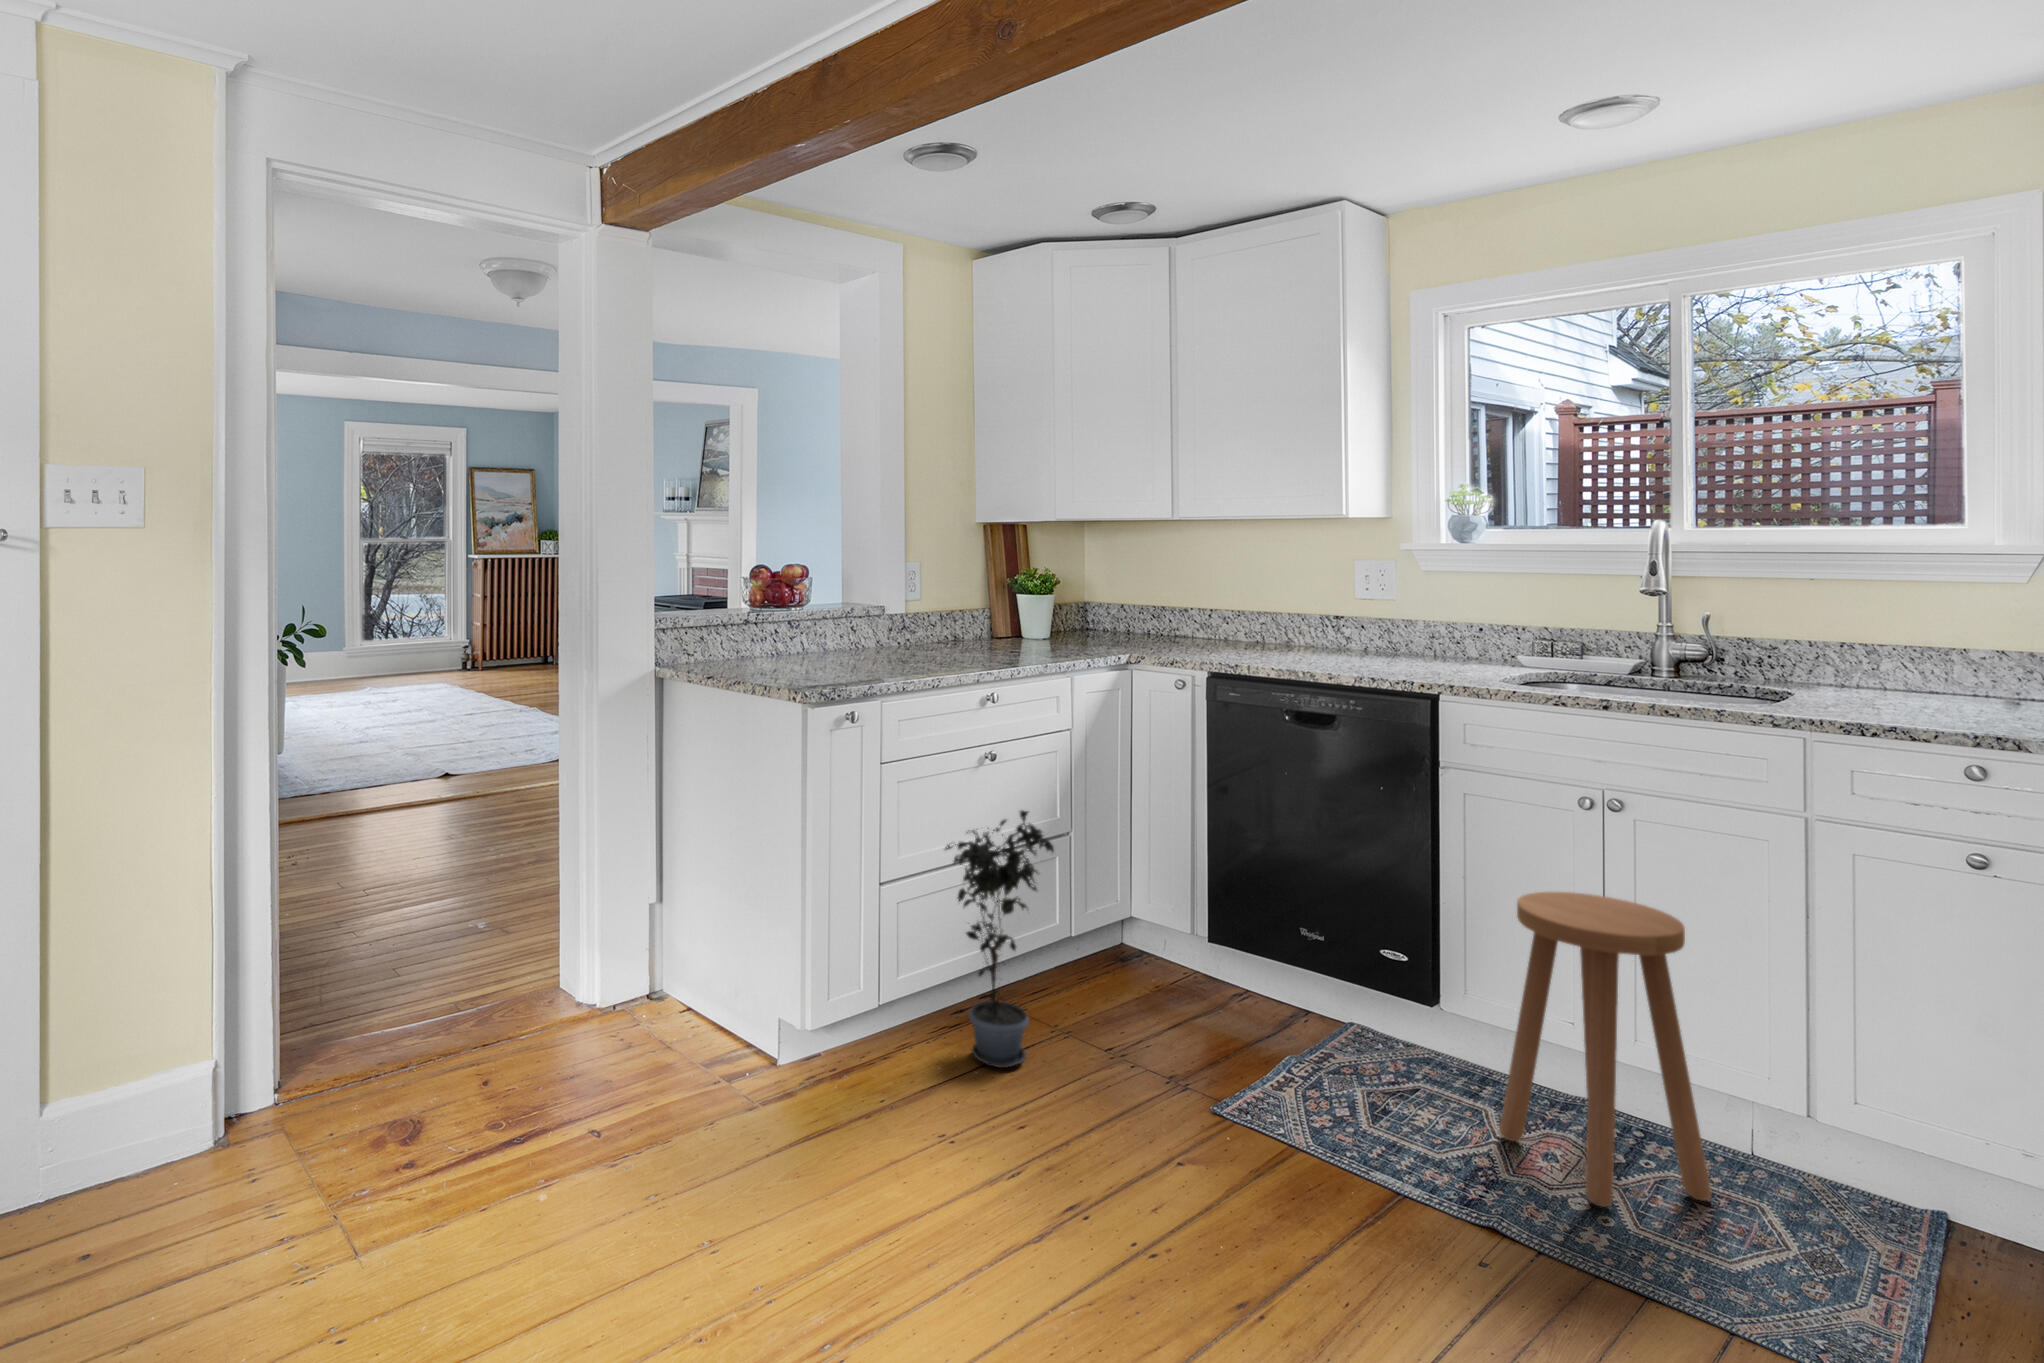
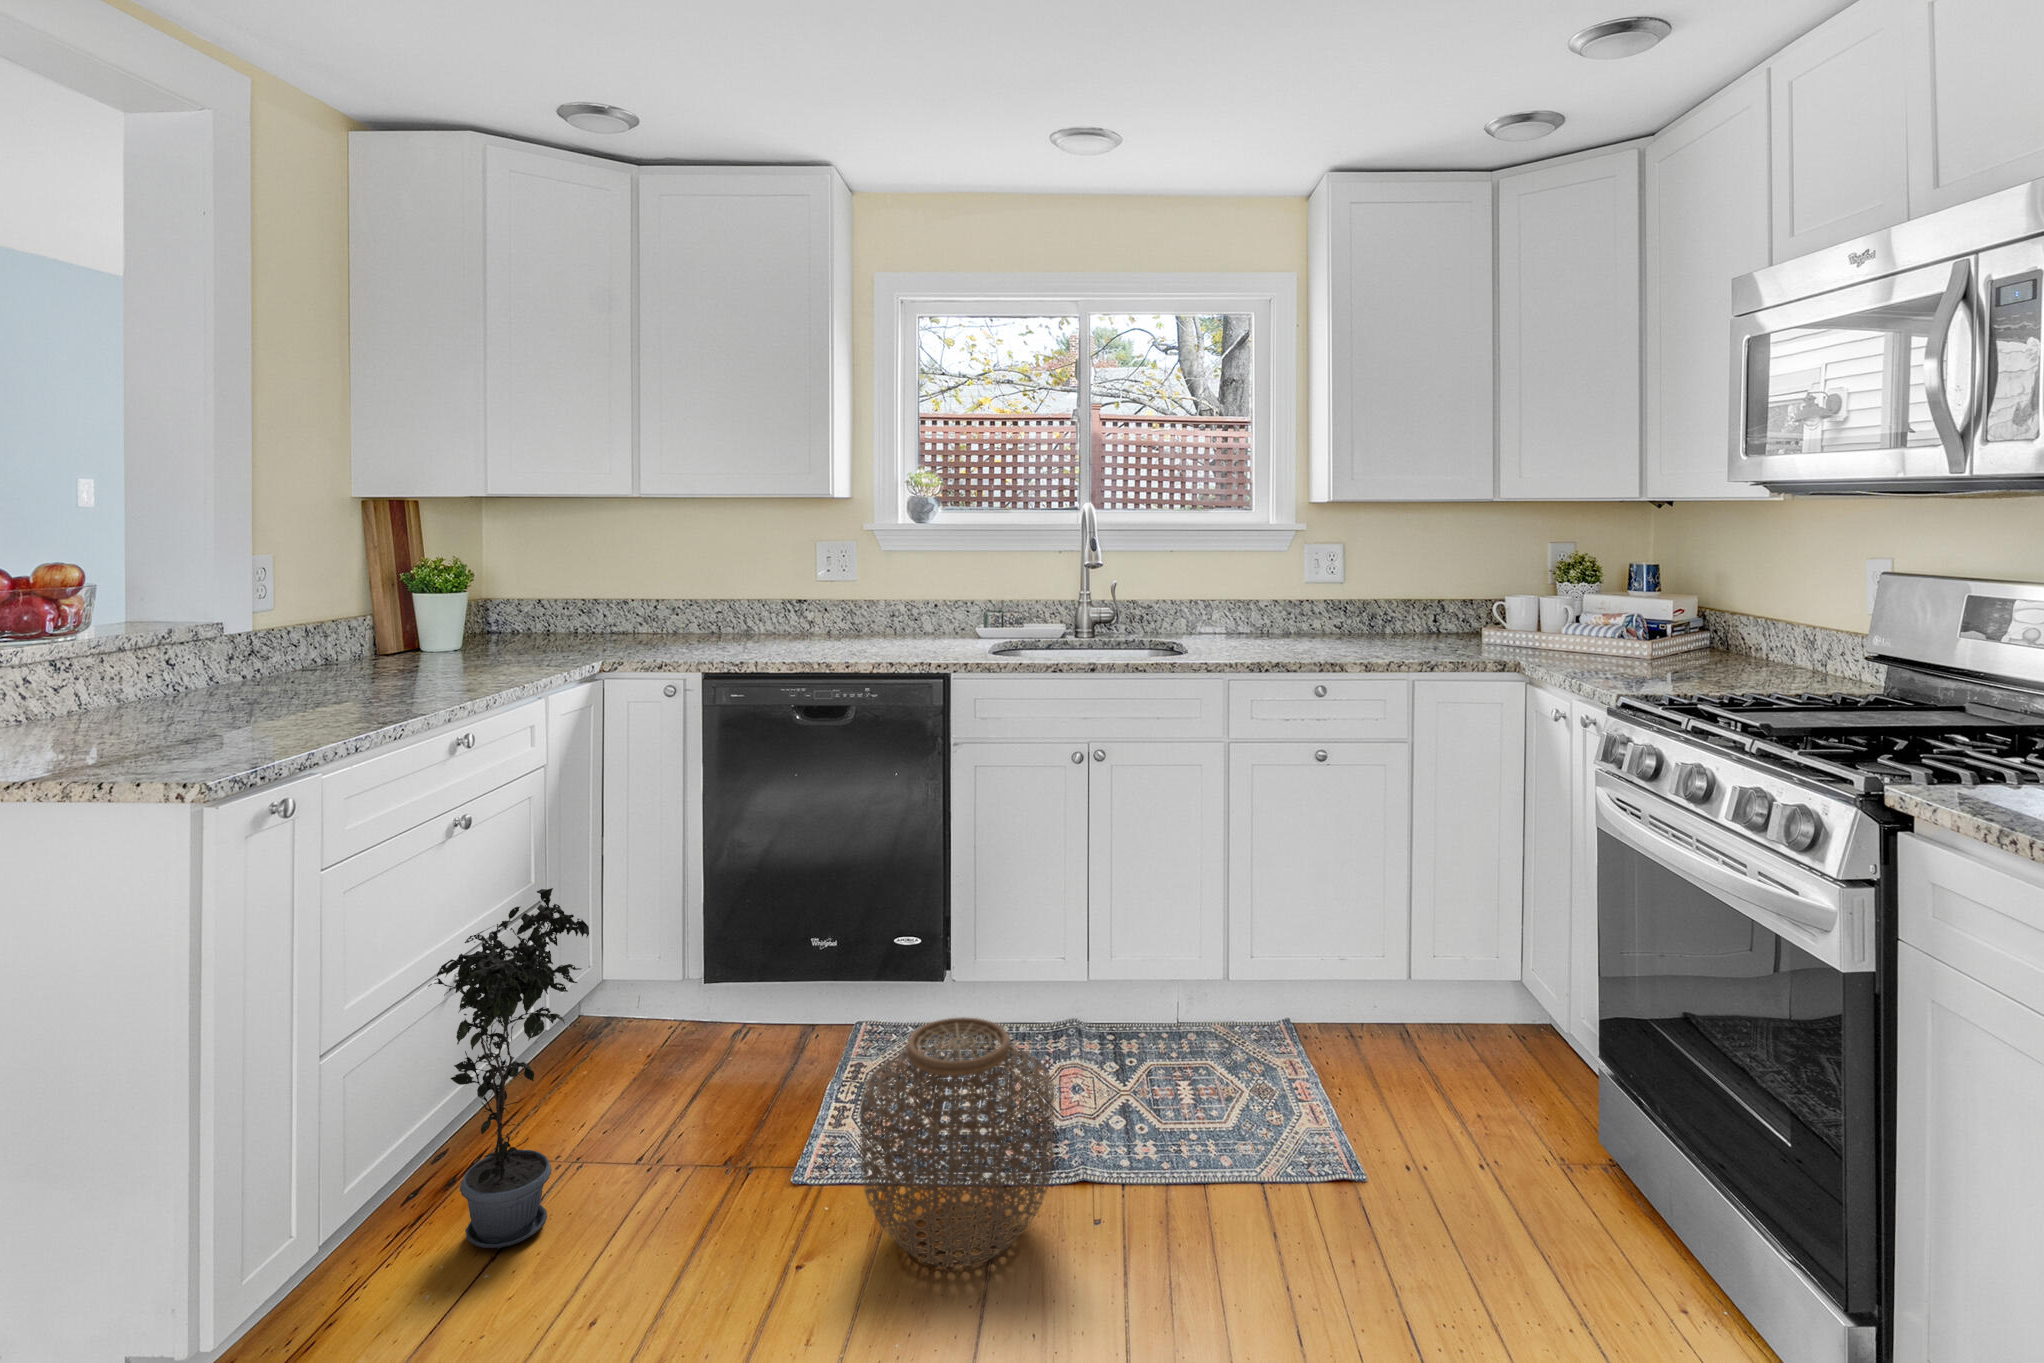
stool: present [1499,892,1712,1207] -> none [1032,841,1185,1119]
woven basket: none [1235,1002,1437,1241] -> present [860,1017,1054,1267]

